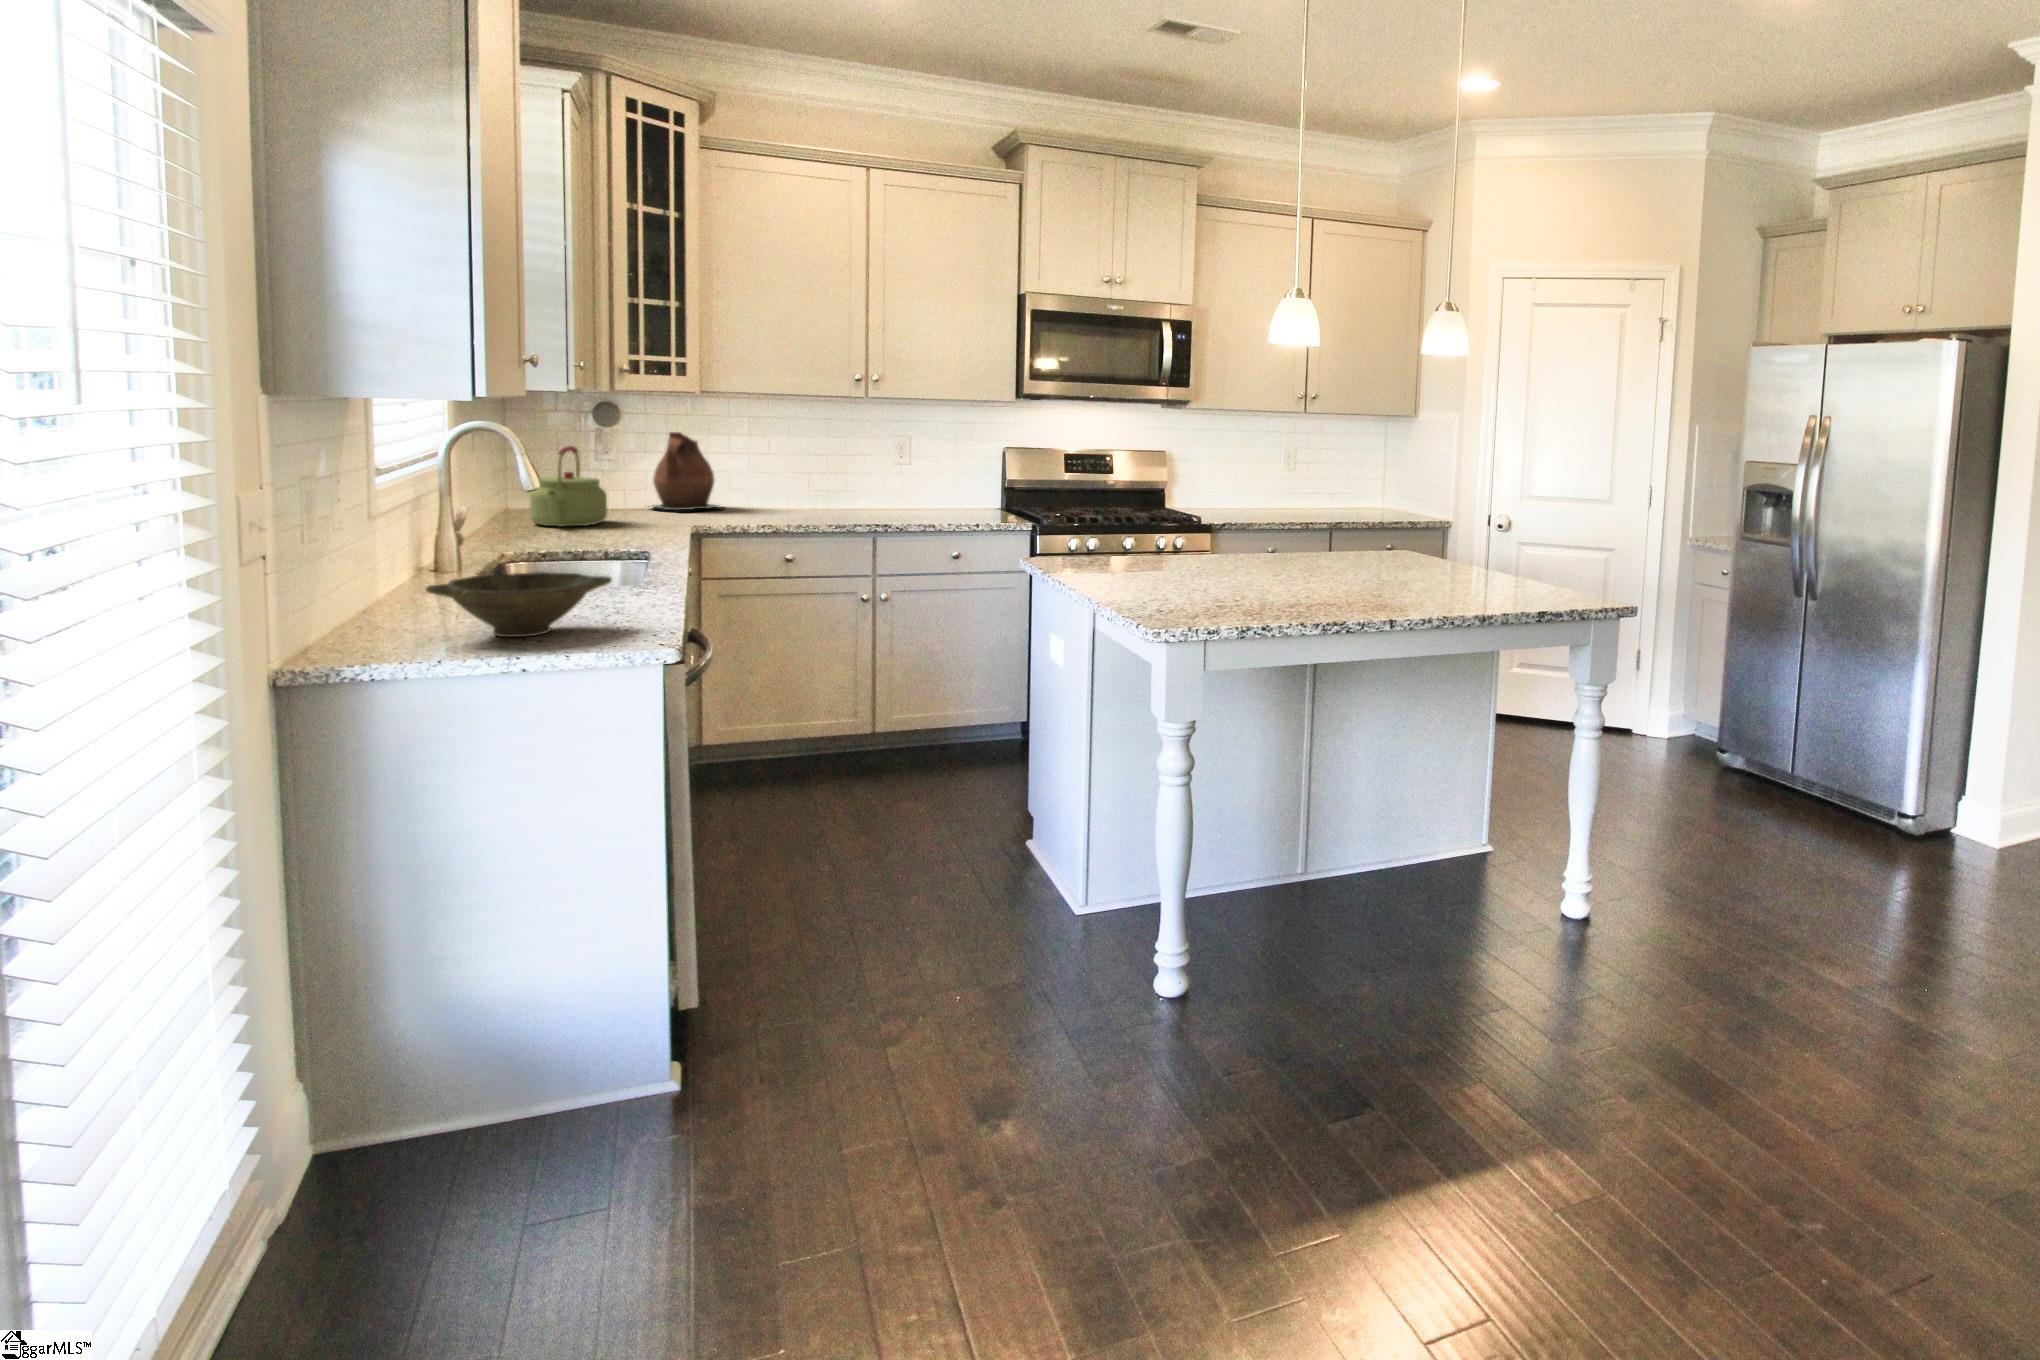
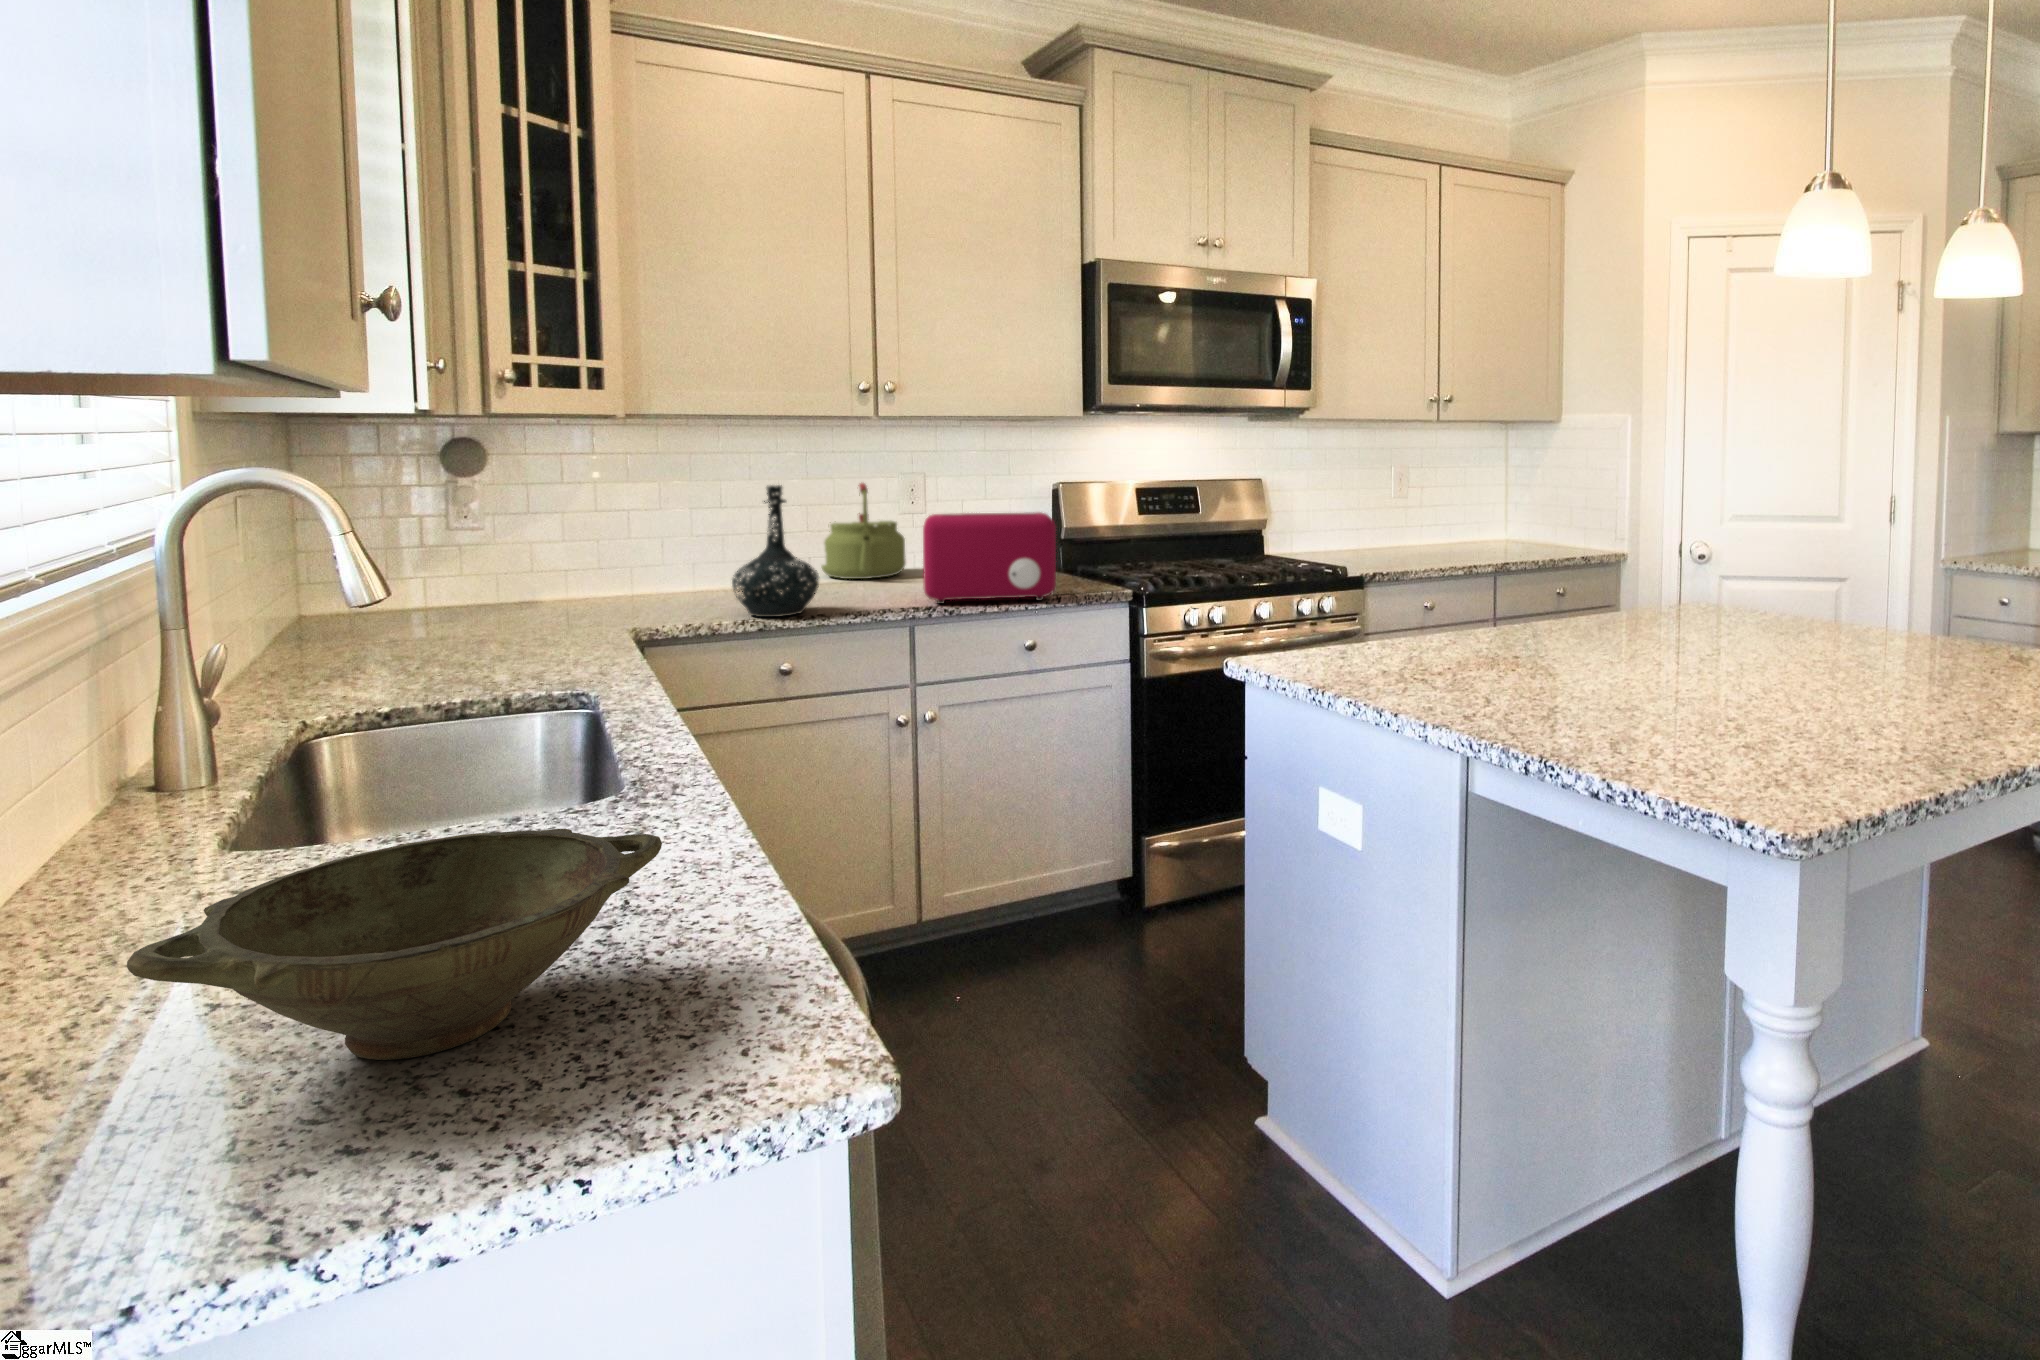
ceramic pitcher: present [649,432,720,510] -> none [530,479,662,603]
bottle: none [758,441,814,524] -> present [732,485,819,617]
kettle: present [529,446,607,526] -> present [821,483,906,579]
toaster: none [882,464,974,525] -> present [923,512,1056,604]

